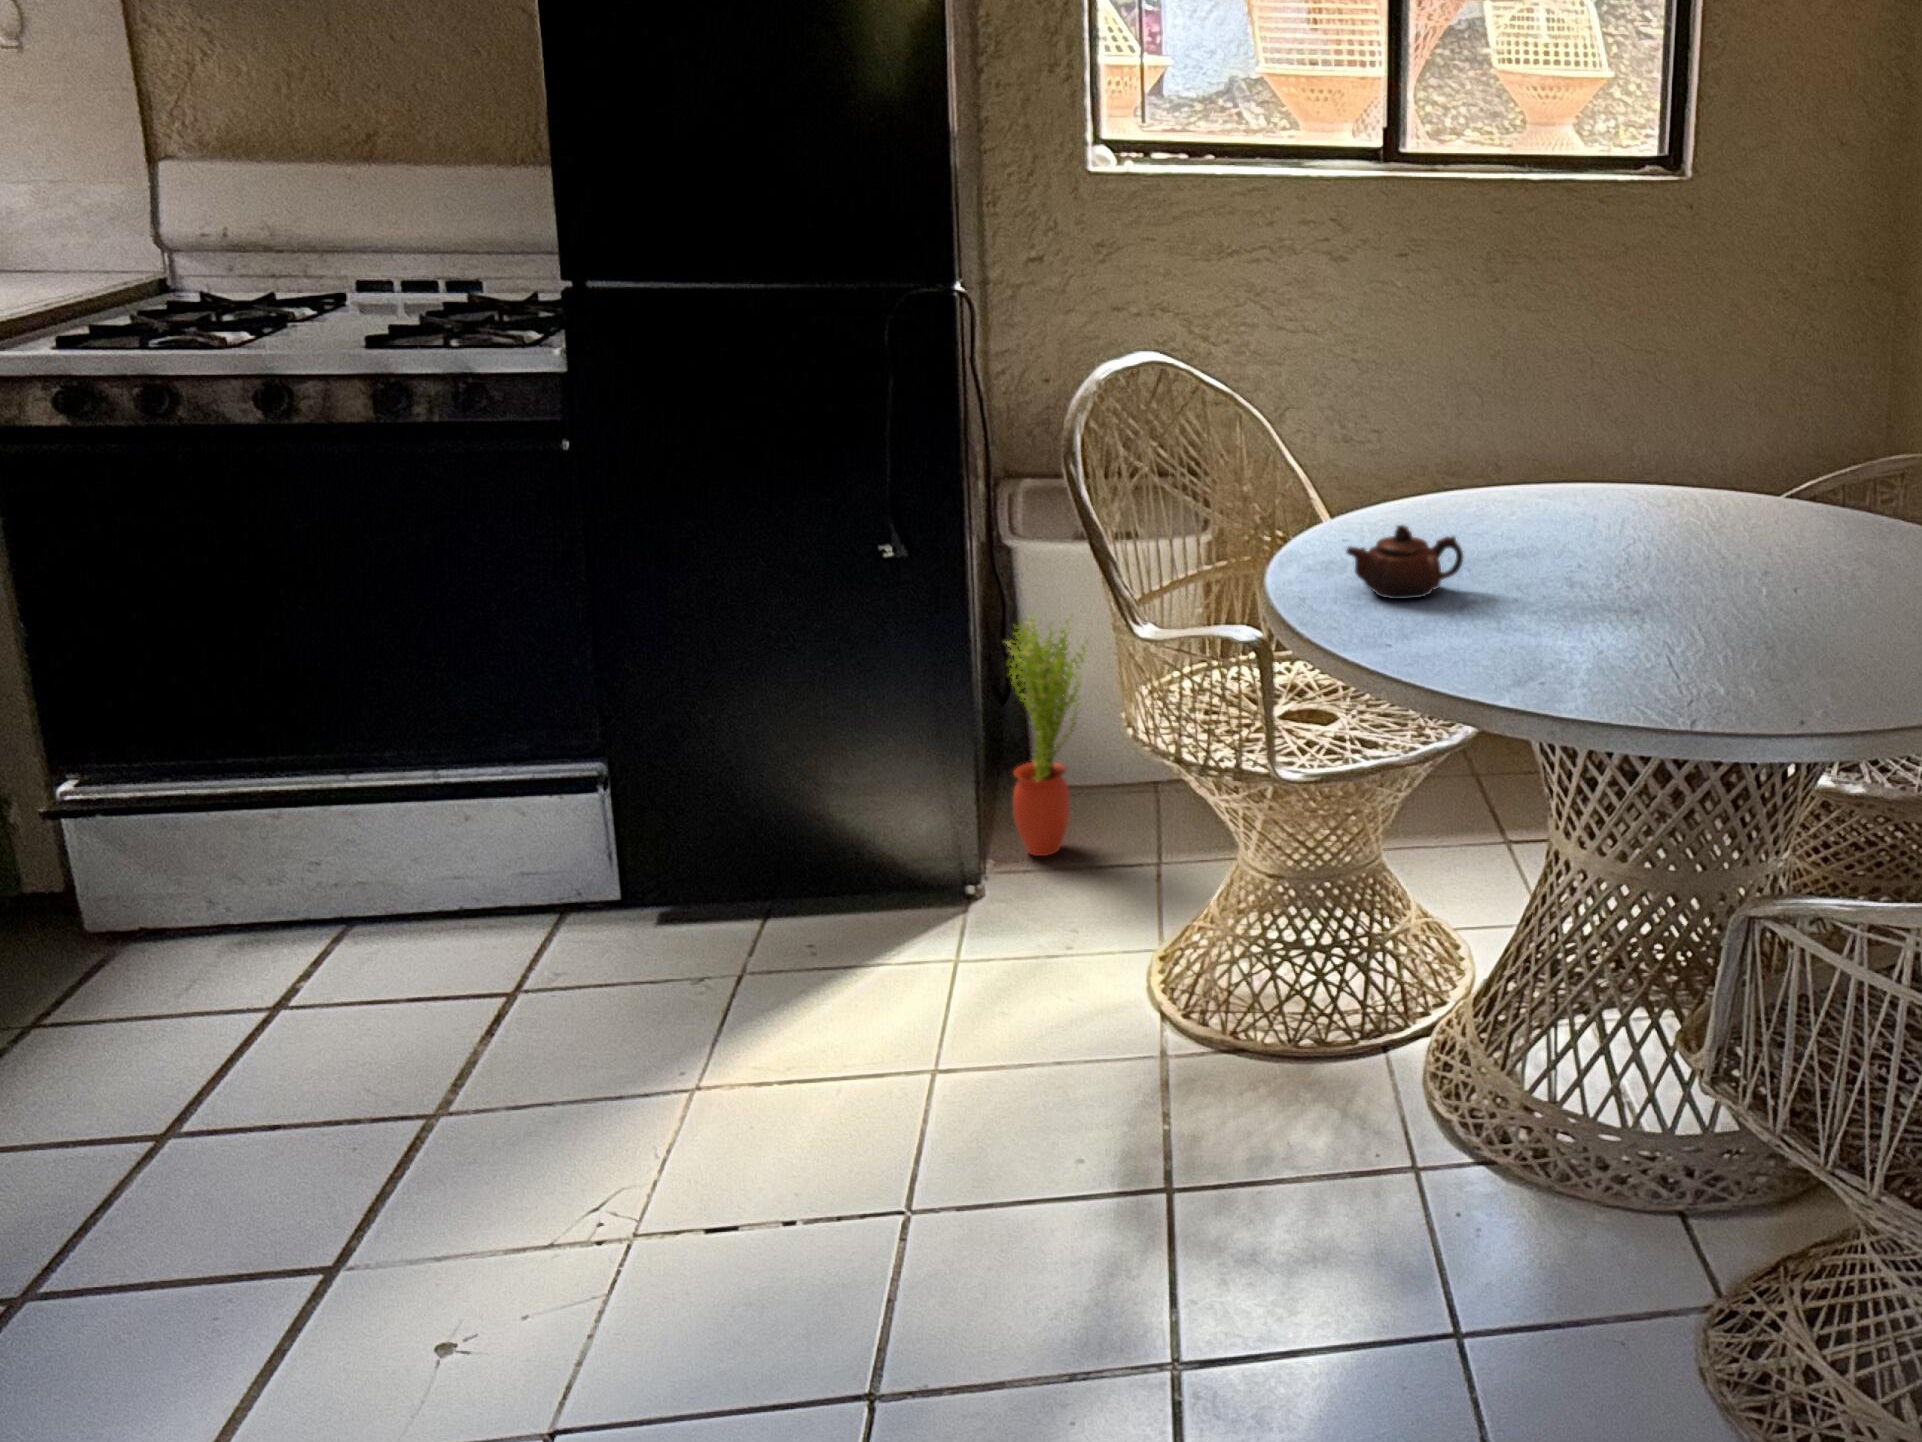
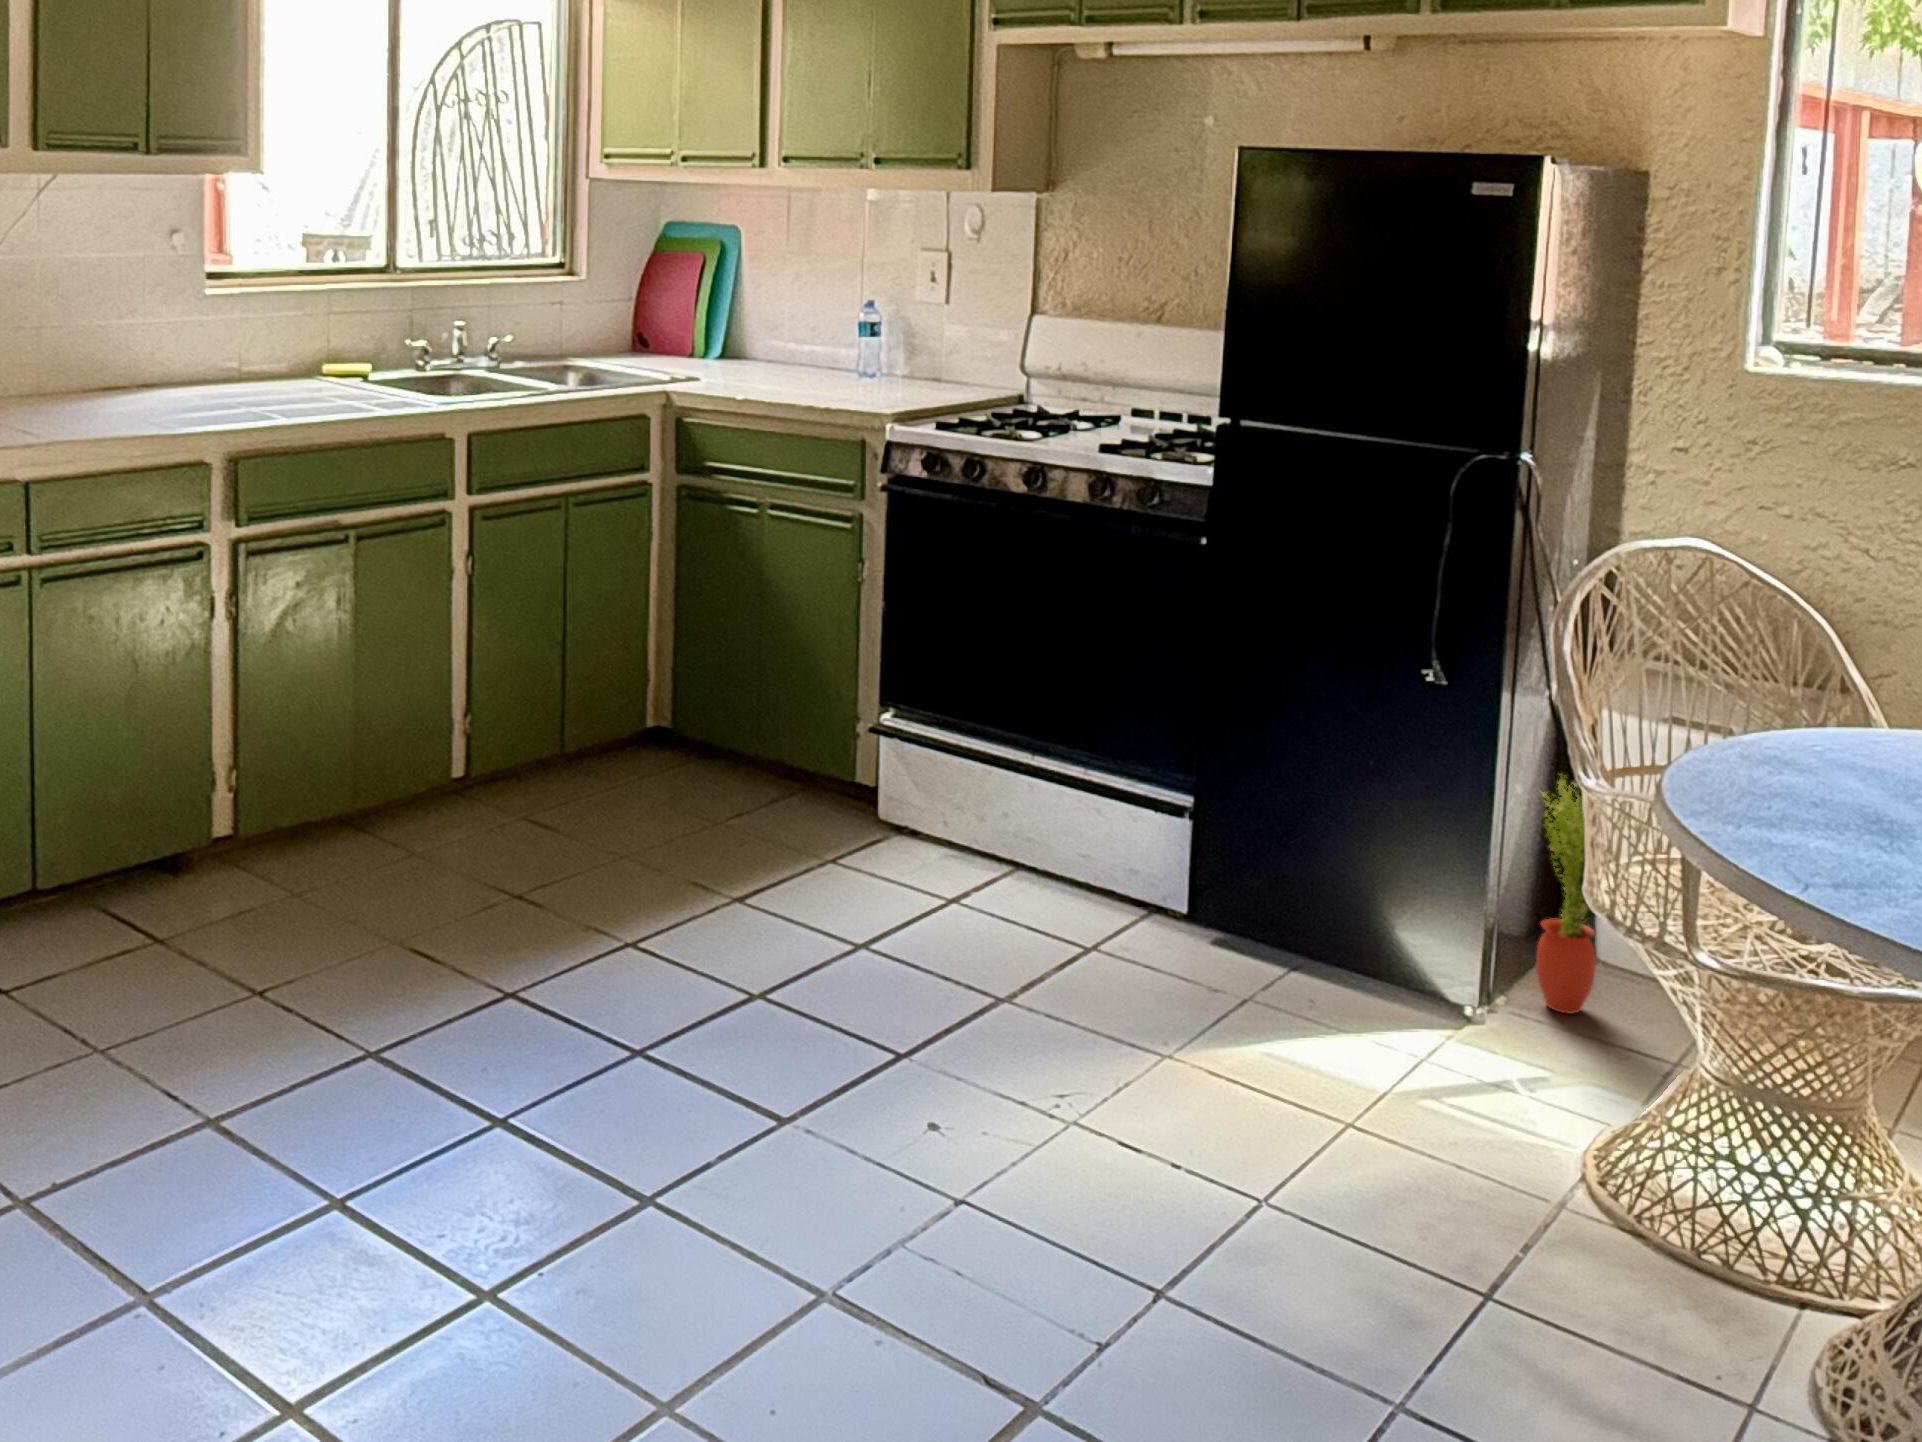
teapot: present [1347,525,1463,599] -> none [1738,728,1877,805]

